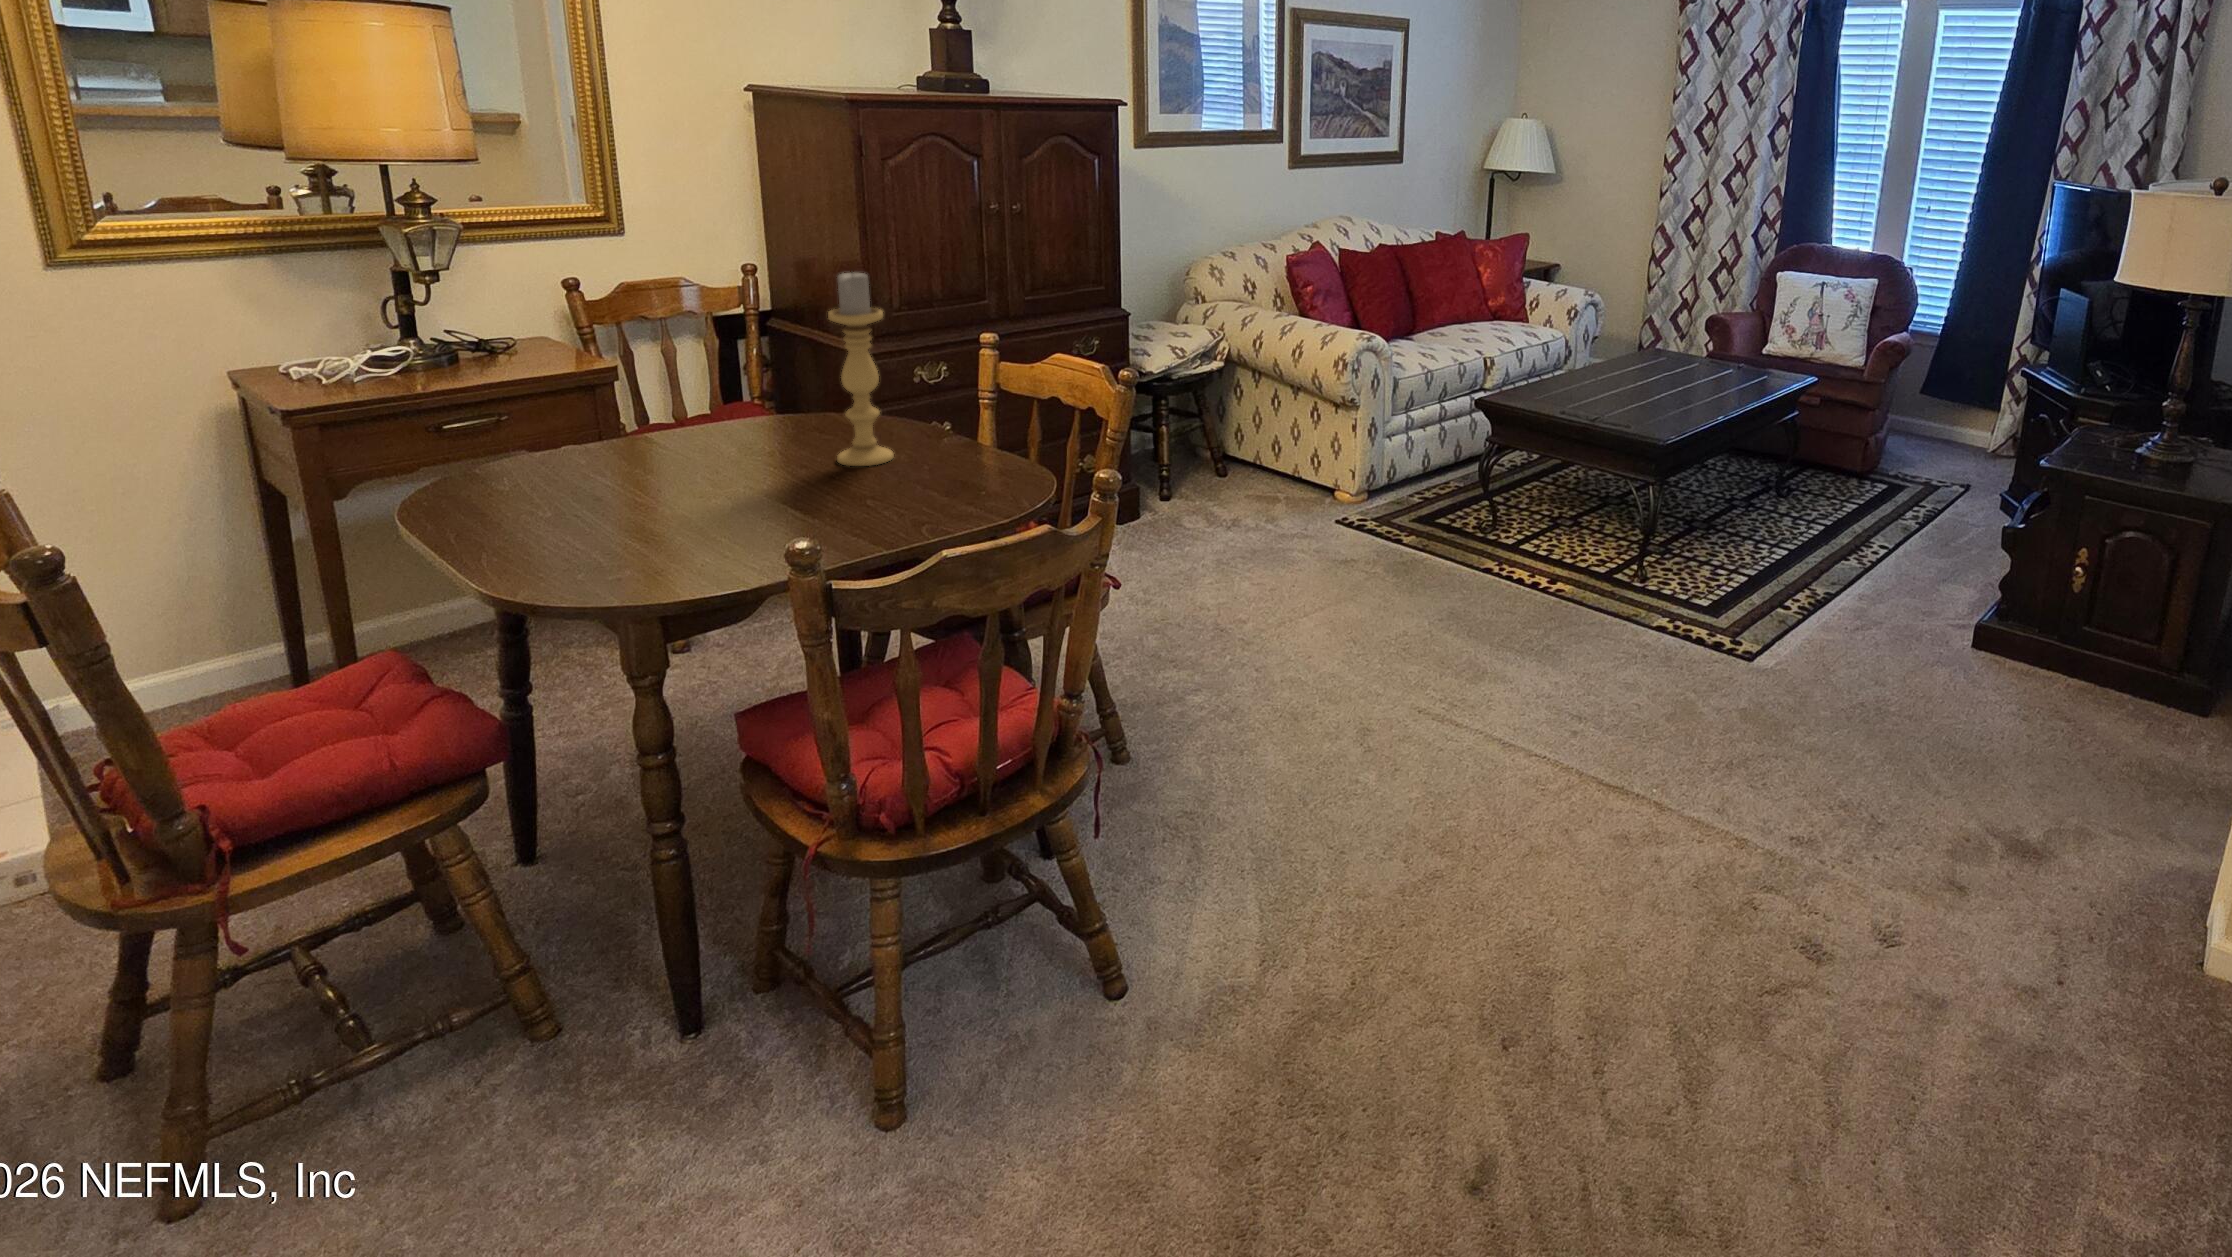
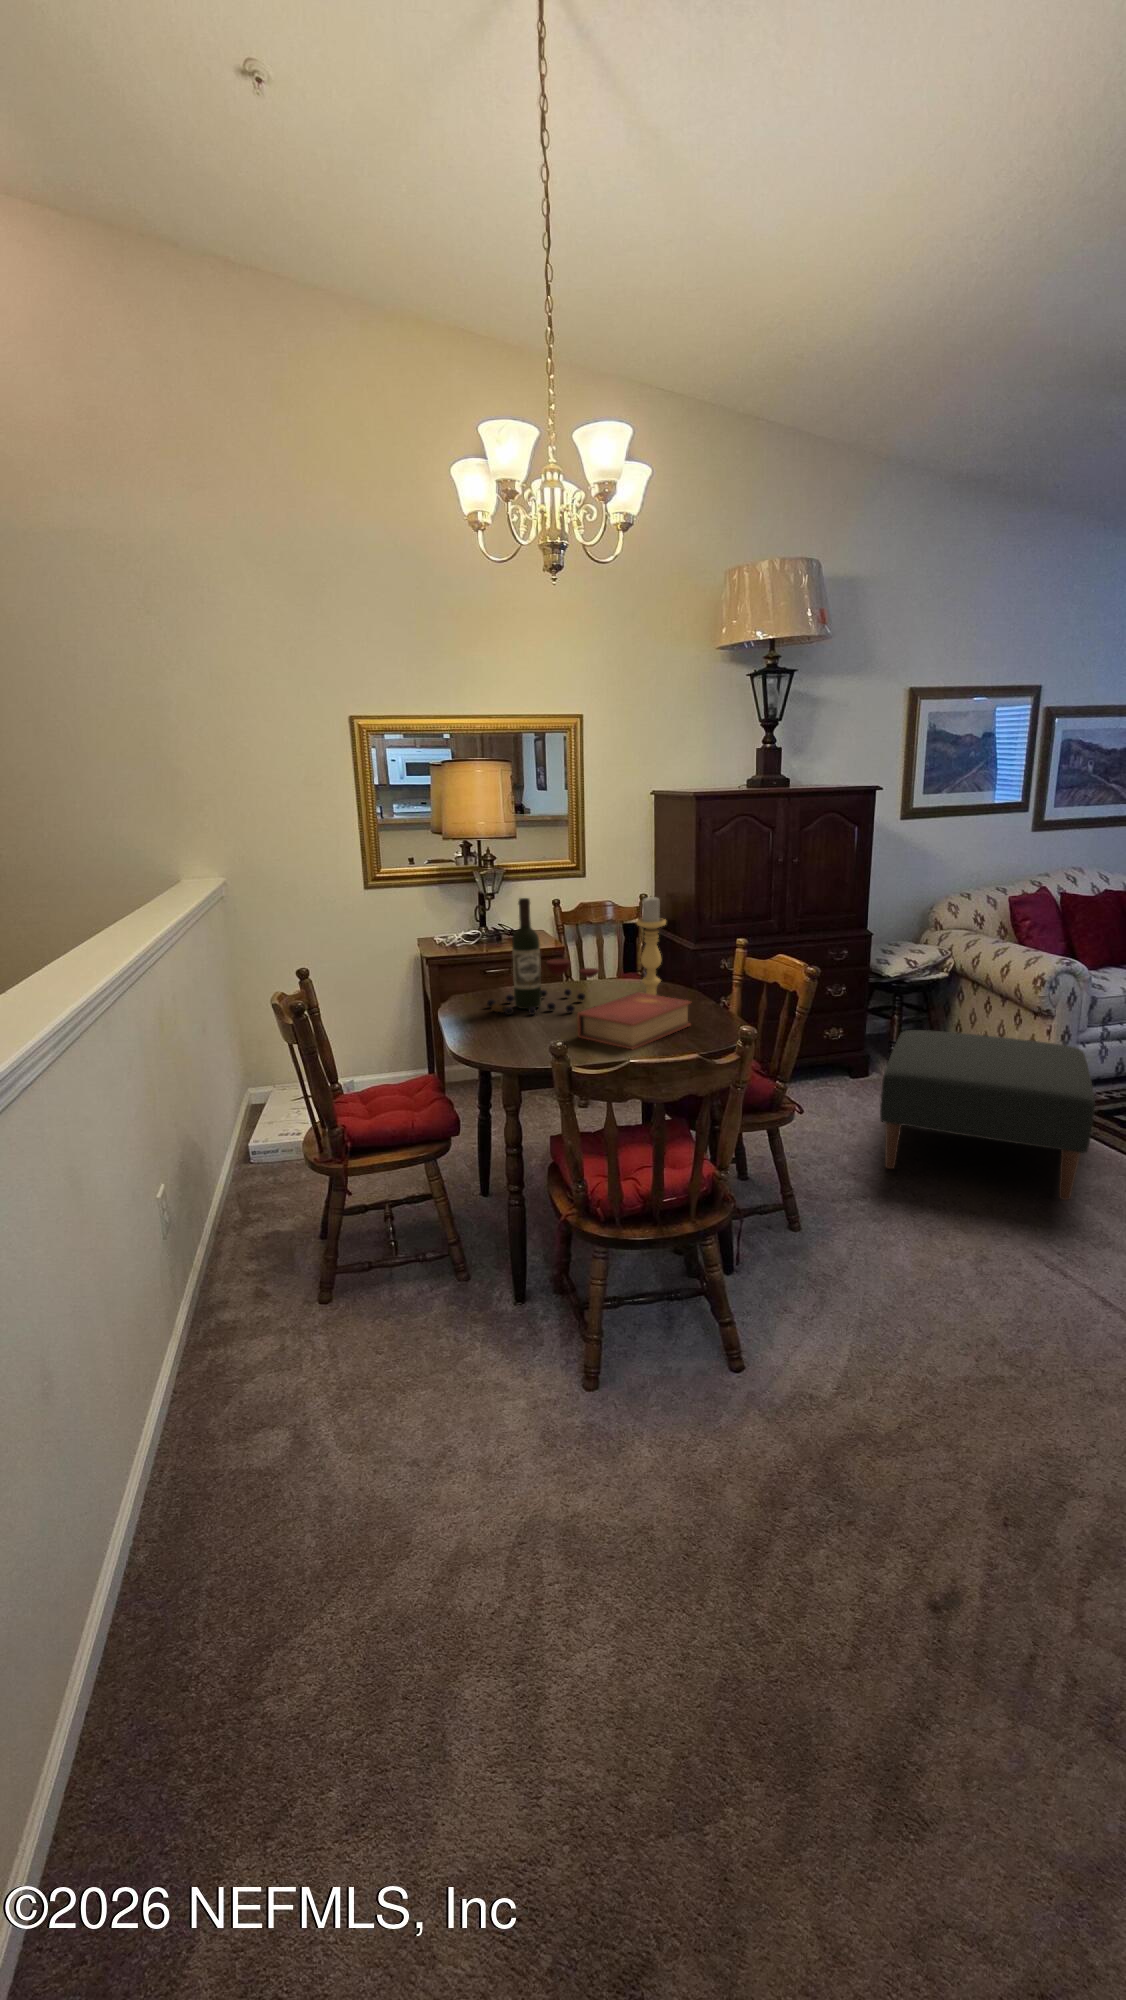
wine bottle: none [518,280,768,506] -> present [487,898,599,1015]
book: none [758,435,956,536] -> present [577,992,691,1049]
ottoman: none [1196,441,1448,641] -> present [880,1030,1095,1200]

